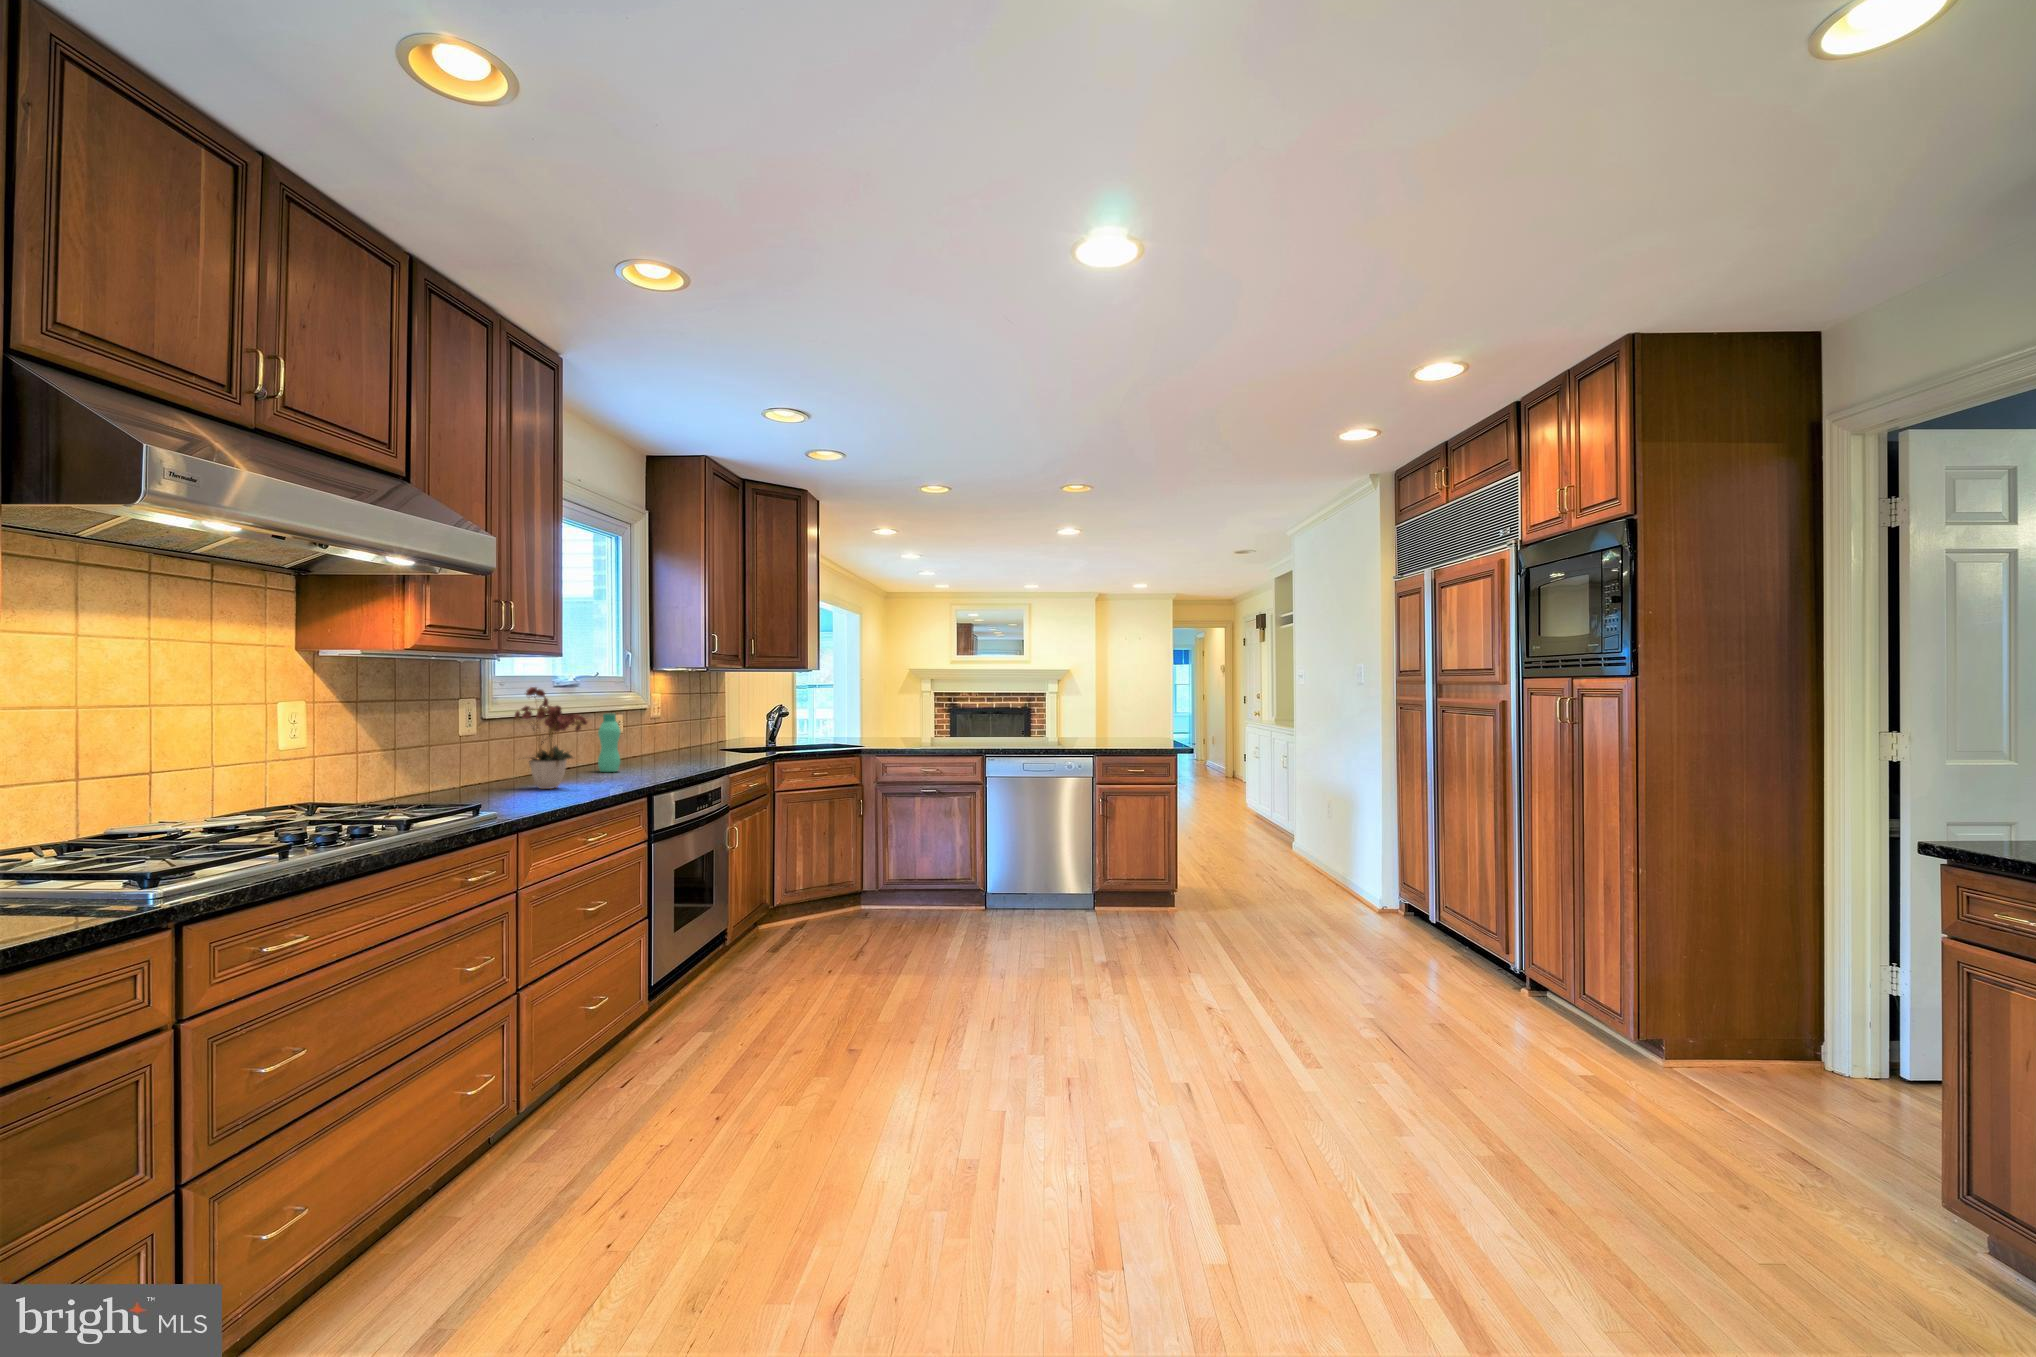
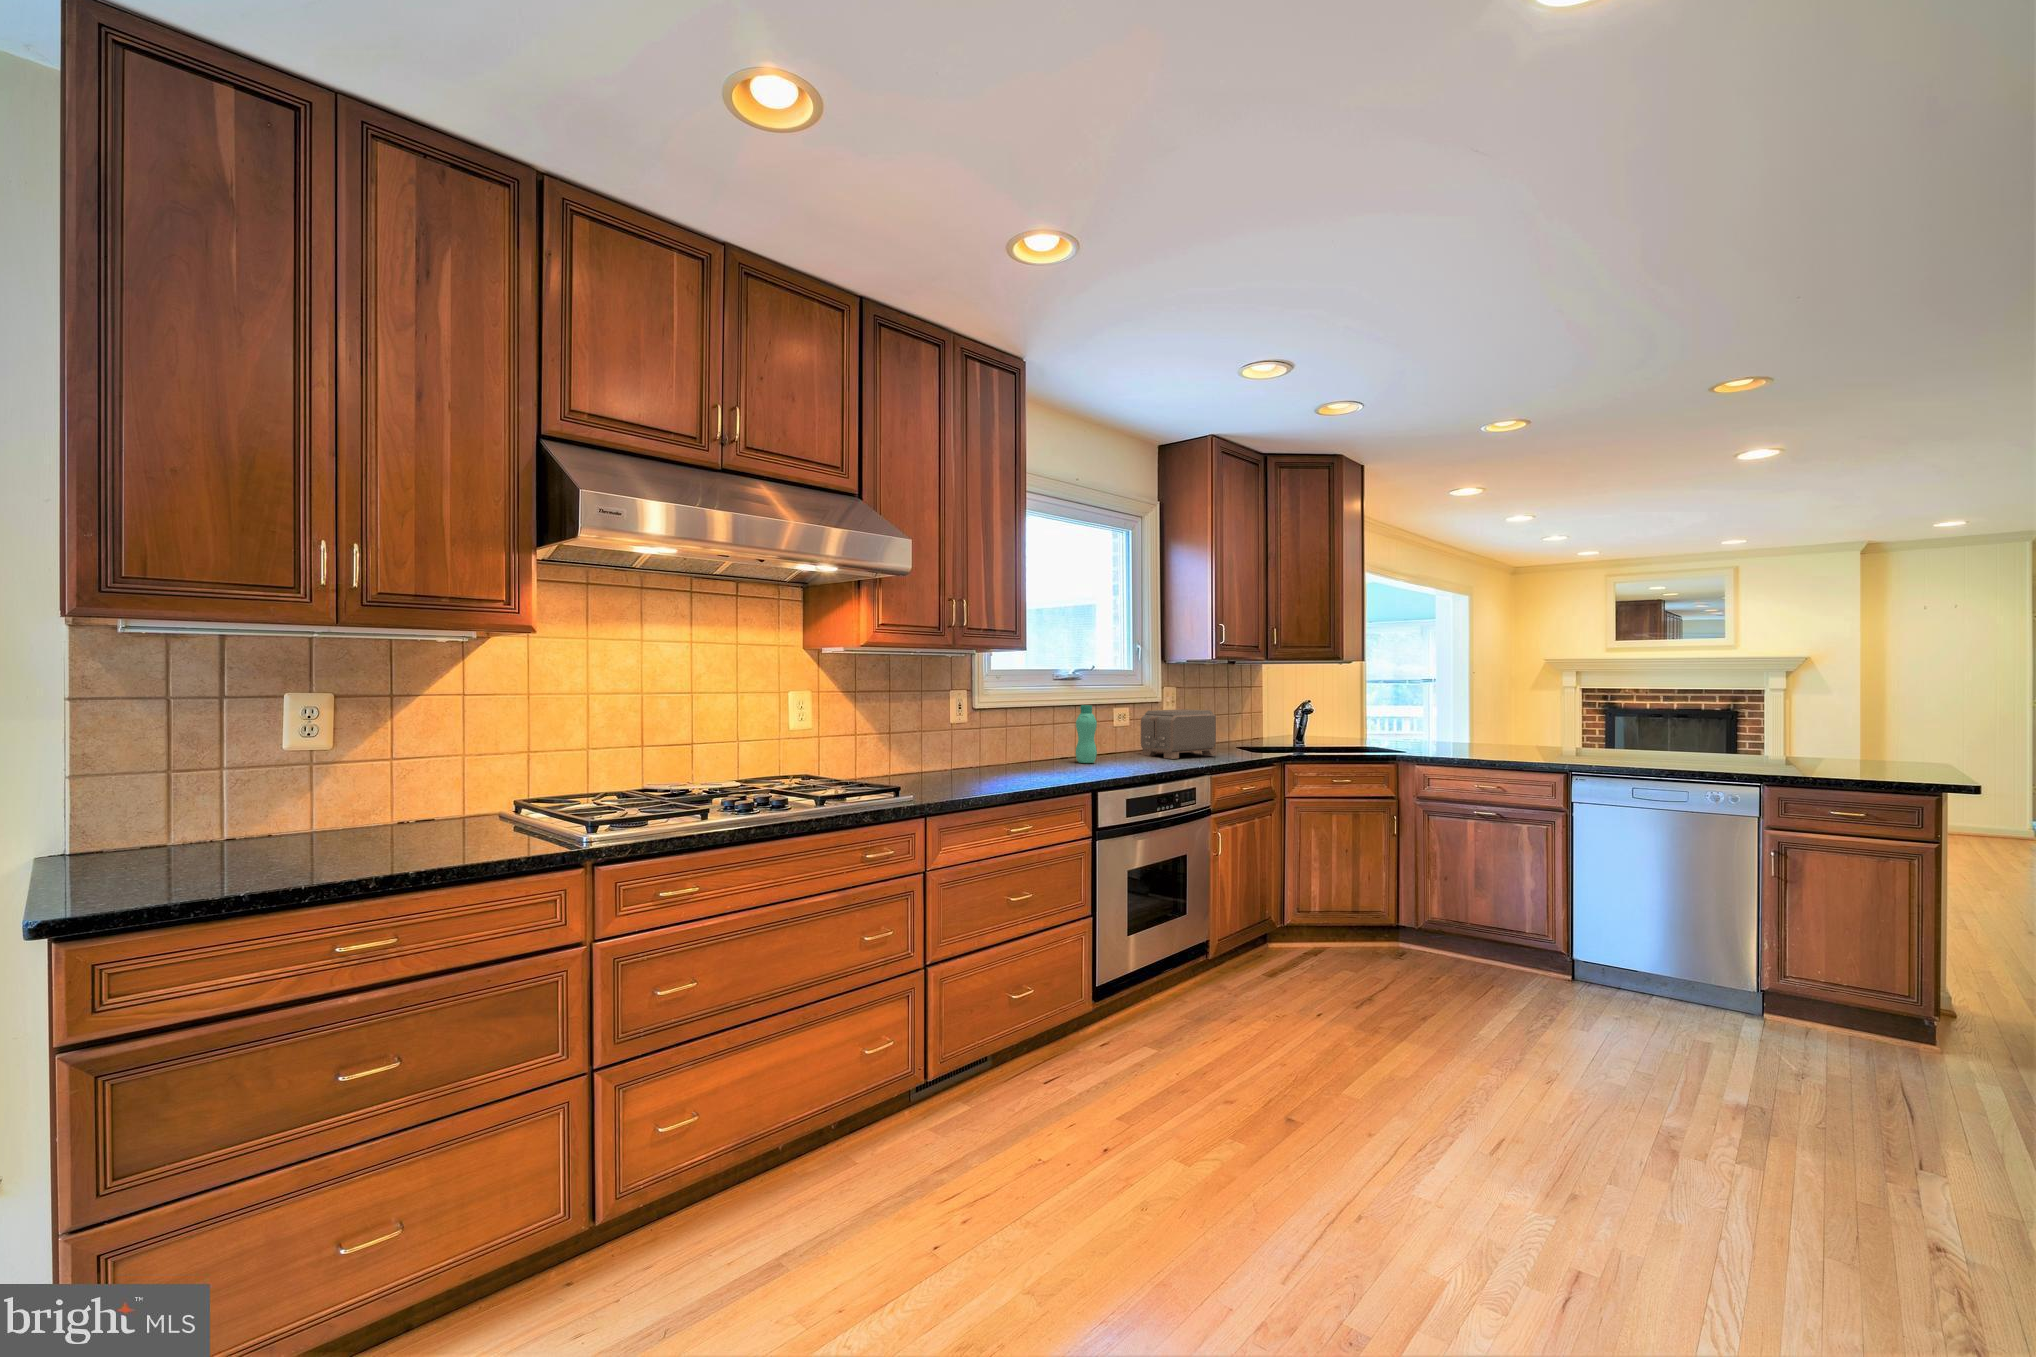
flower arrangement: present [515,687,587,789] -> none [971,674,1038,776]
toaster: none [645,716,719,763] -> present [1141,709,1217,759]

